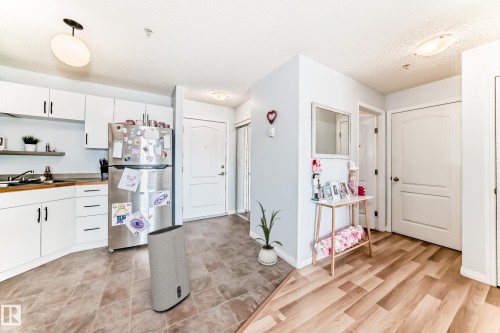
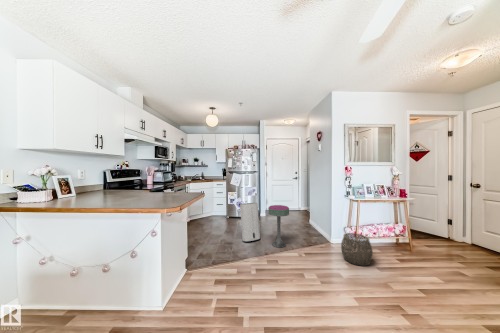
house plant: present [255,201,282,266] -> none [304,195,324,239]
bar stool: none [209,225,246,304] -> present [268,205,289,247]
woven basket: none [322,254,366,304] -> present [341,233,373,265]

